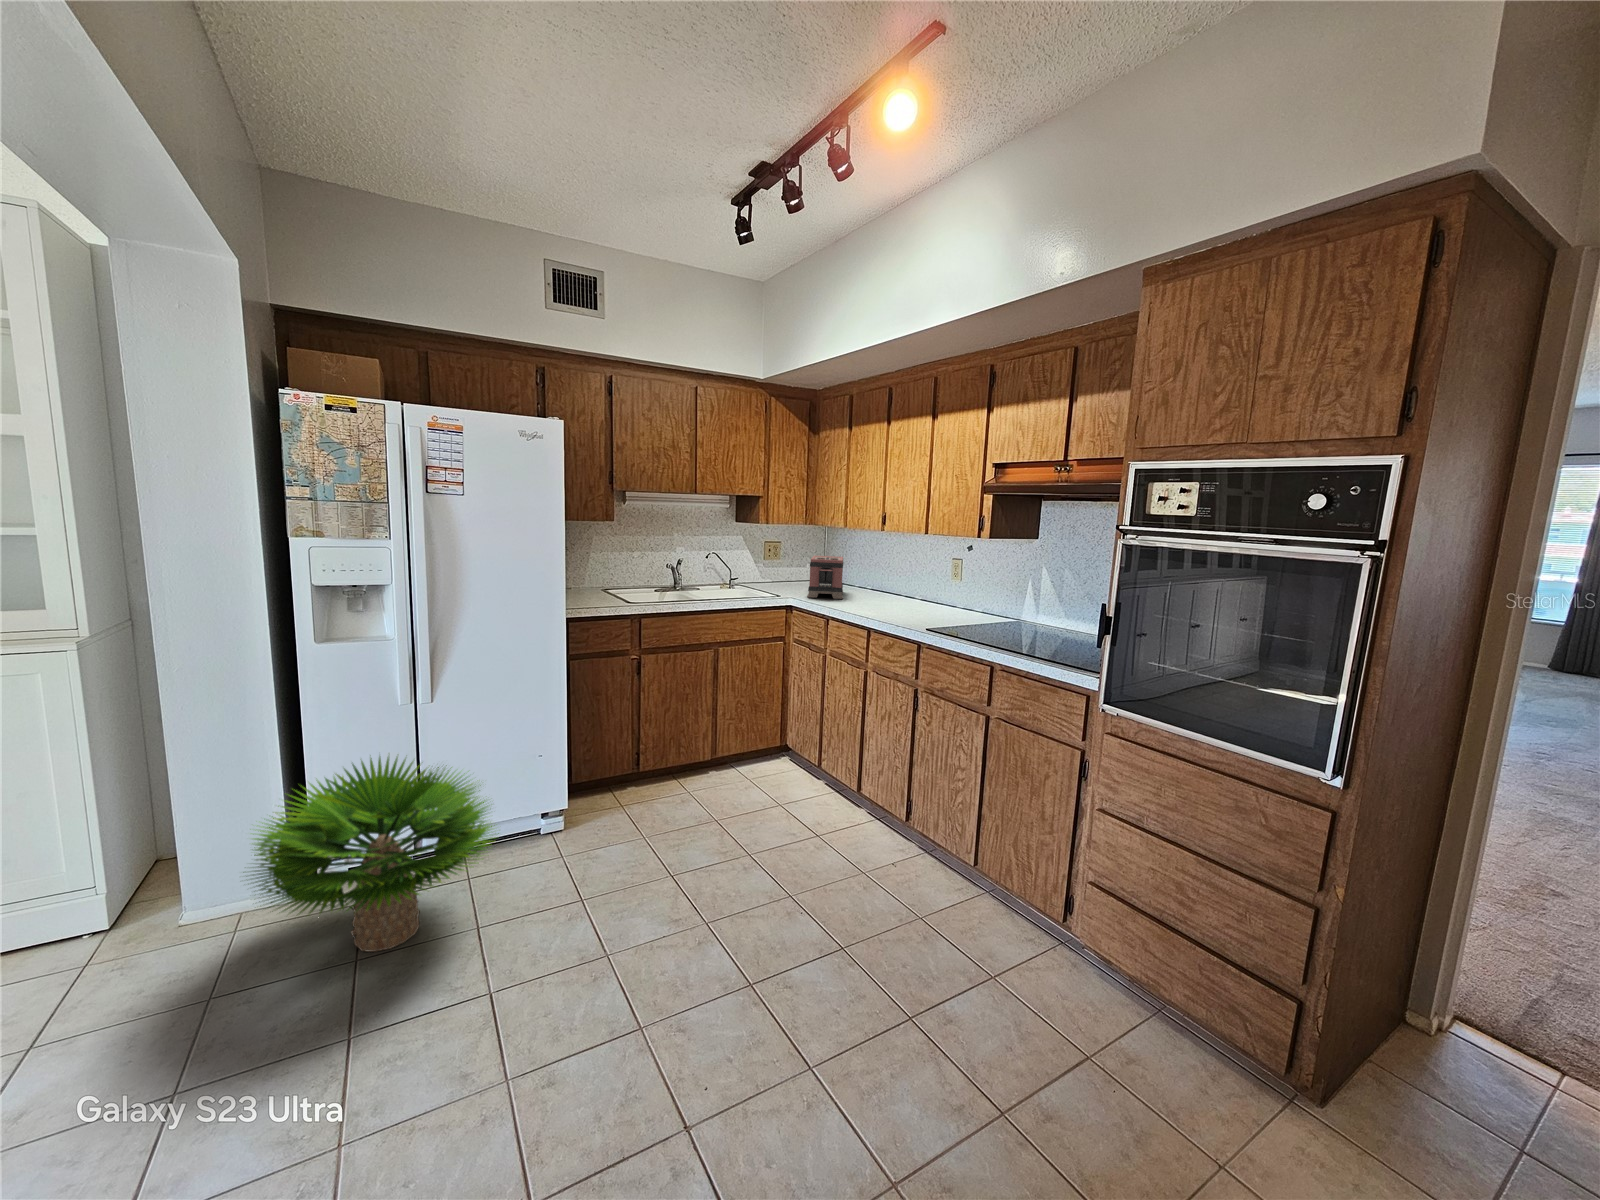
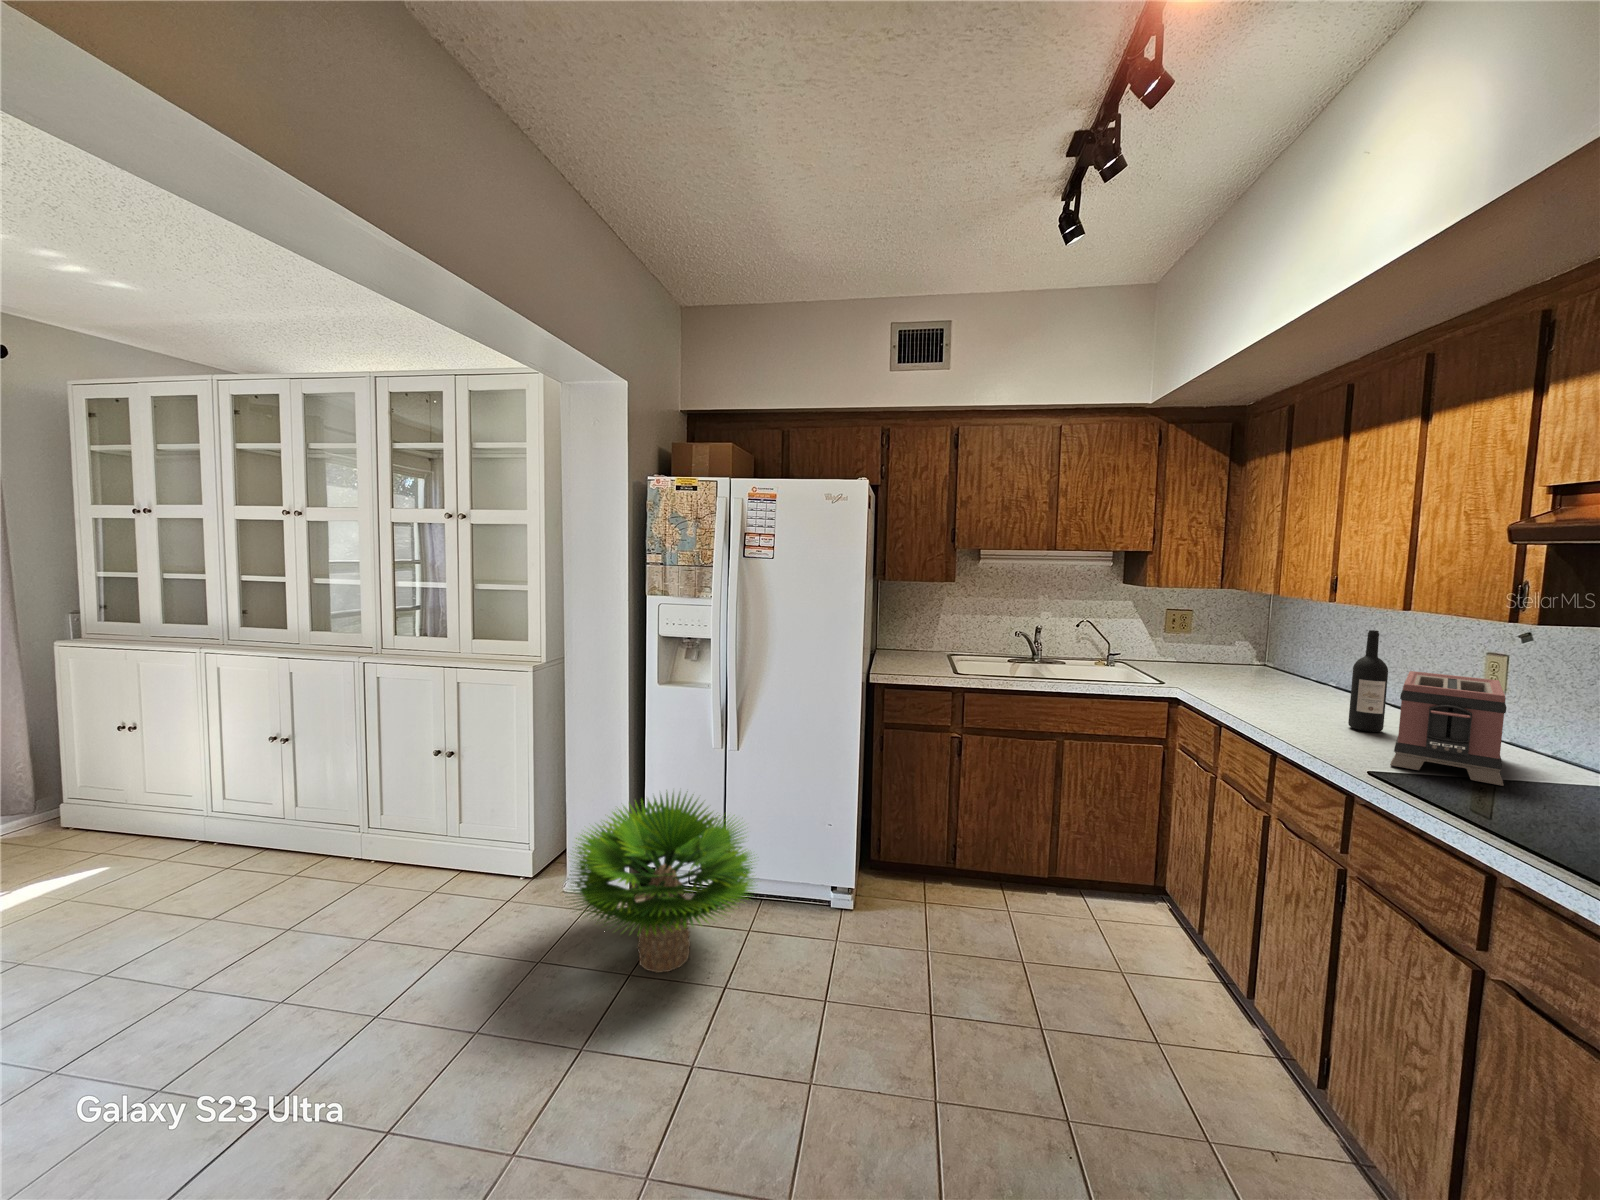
wine bottle: none [897,548,916,611] -> present [1348,630,1388,732]
toaster: present [807,556,843,599] -> present [1390,671,1506,786]

